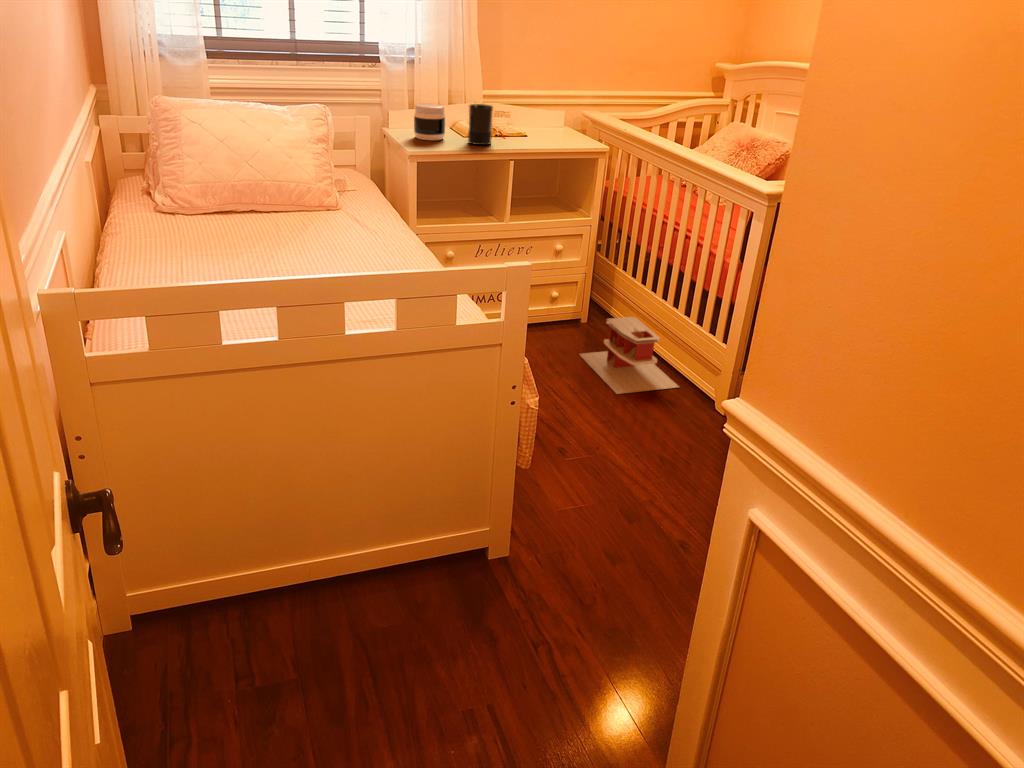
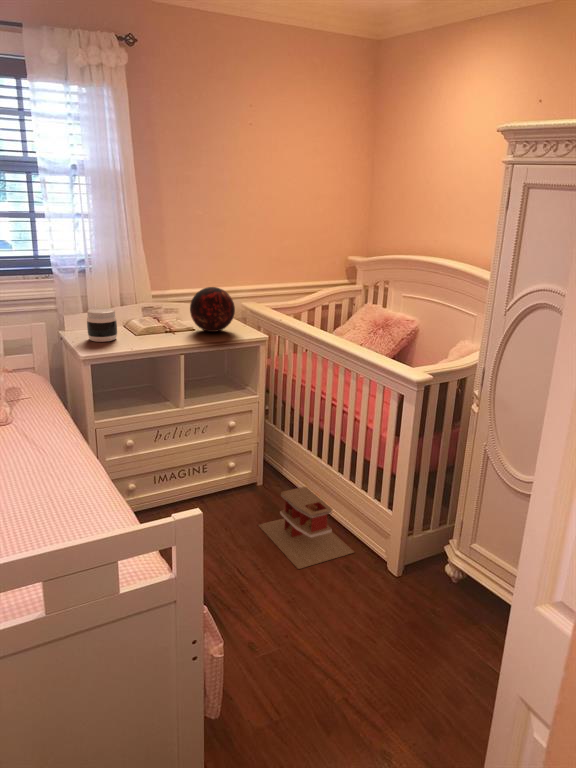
decorative orb: none [524,87,575,140] -> present [190,287,235,332]
candle: present [468,104,493,145] -> none [137,304,161,343]

